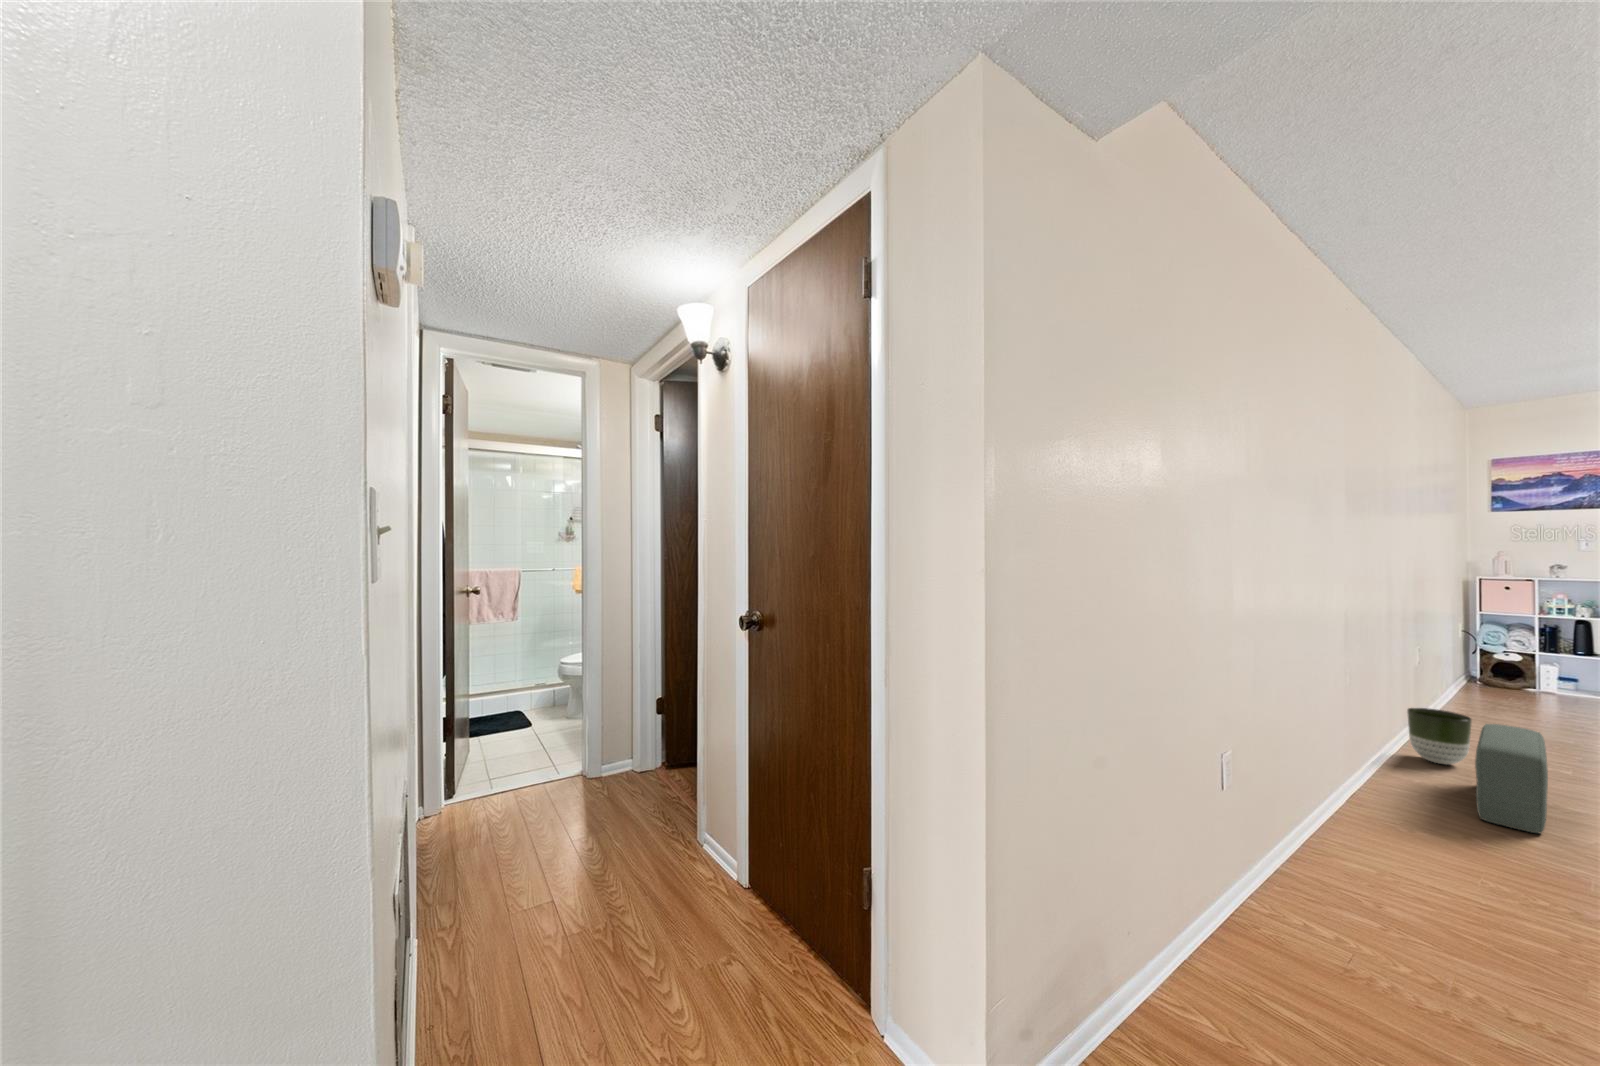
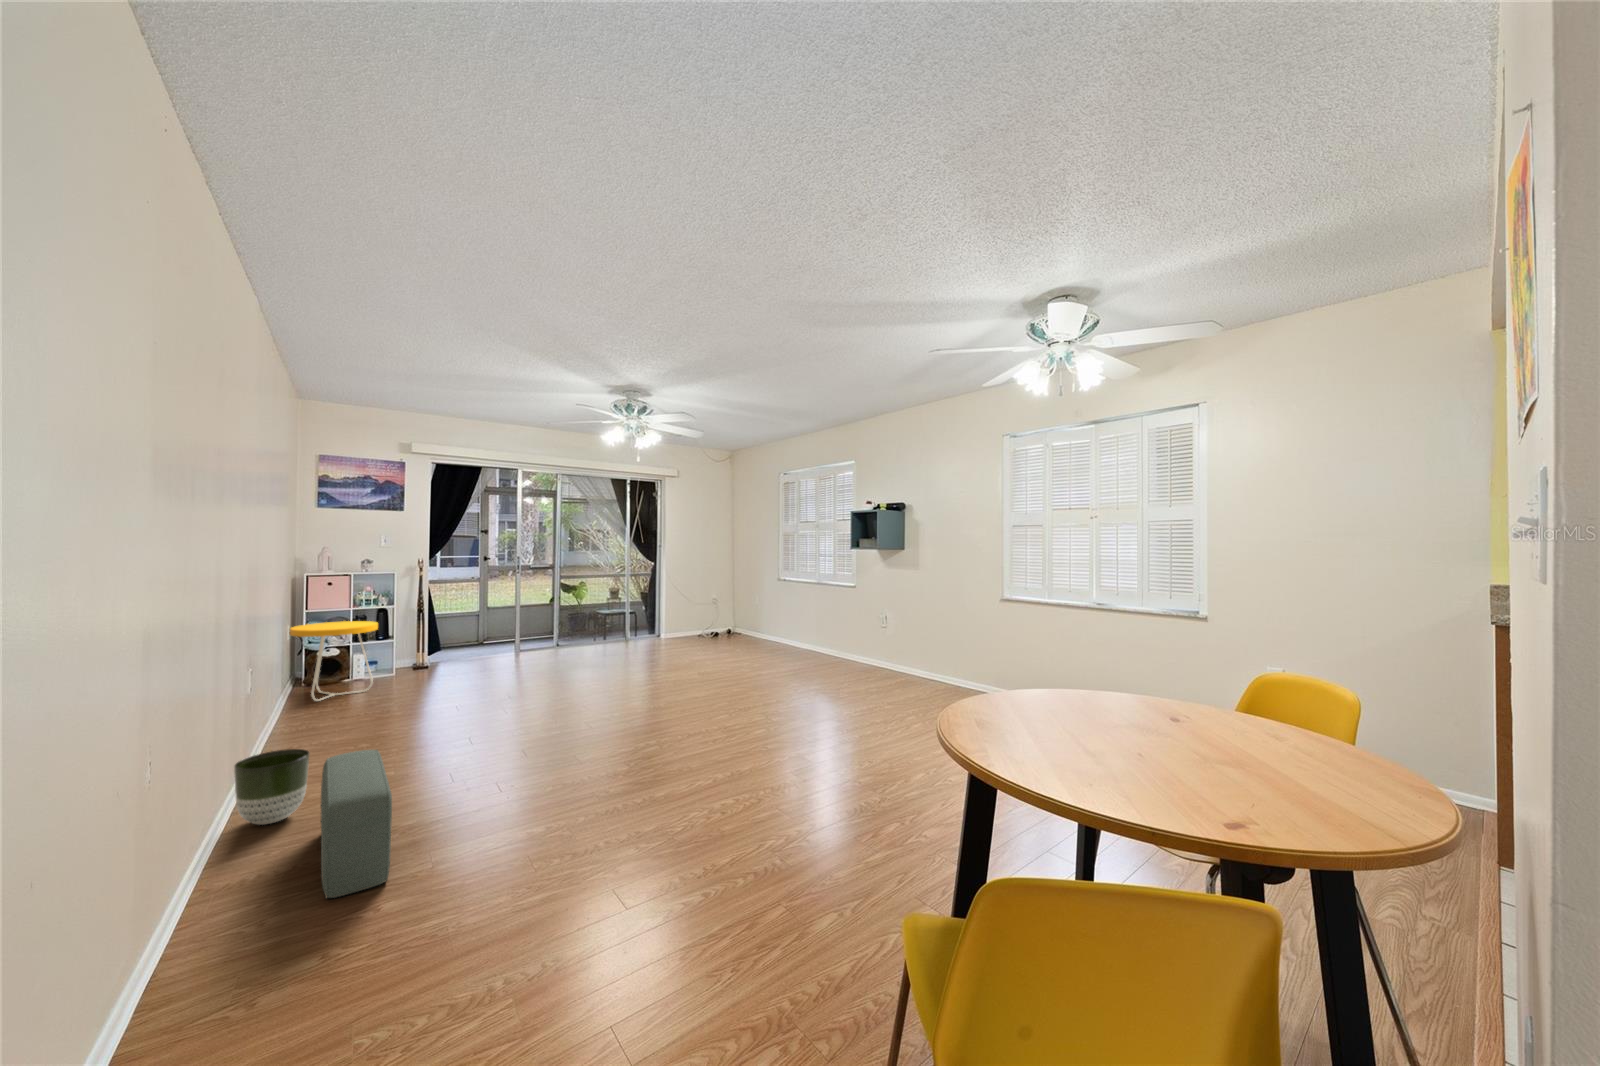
side table: none [1462,624,1570,704] -> present [290,621,378,701]

